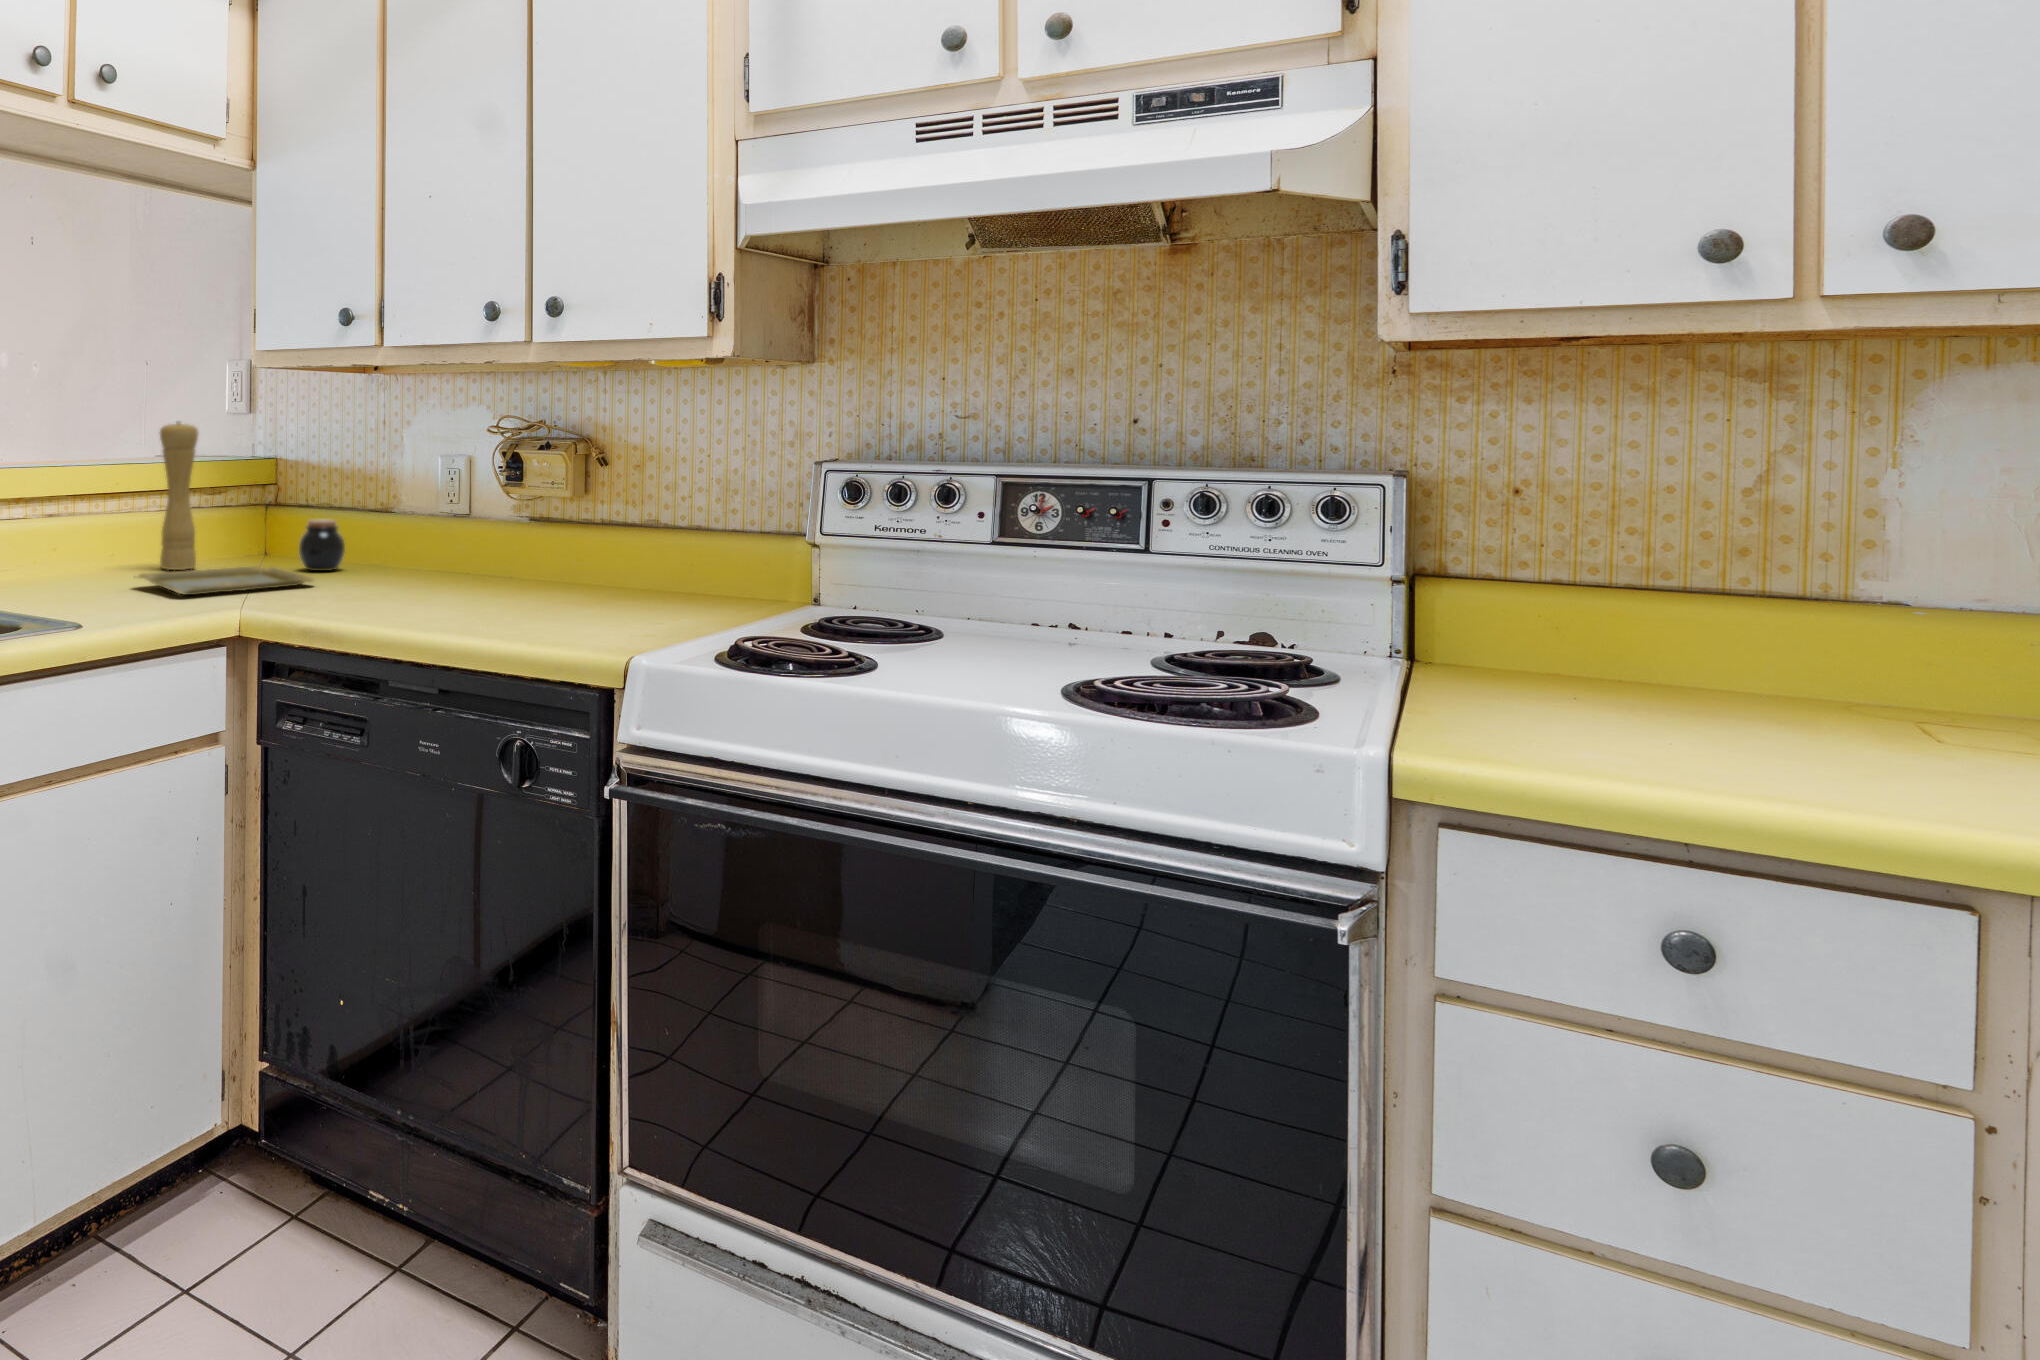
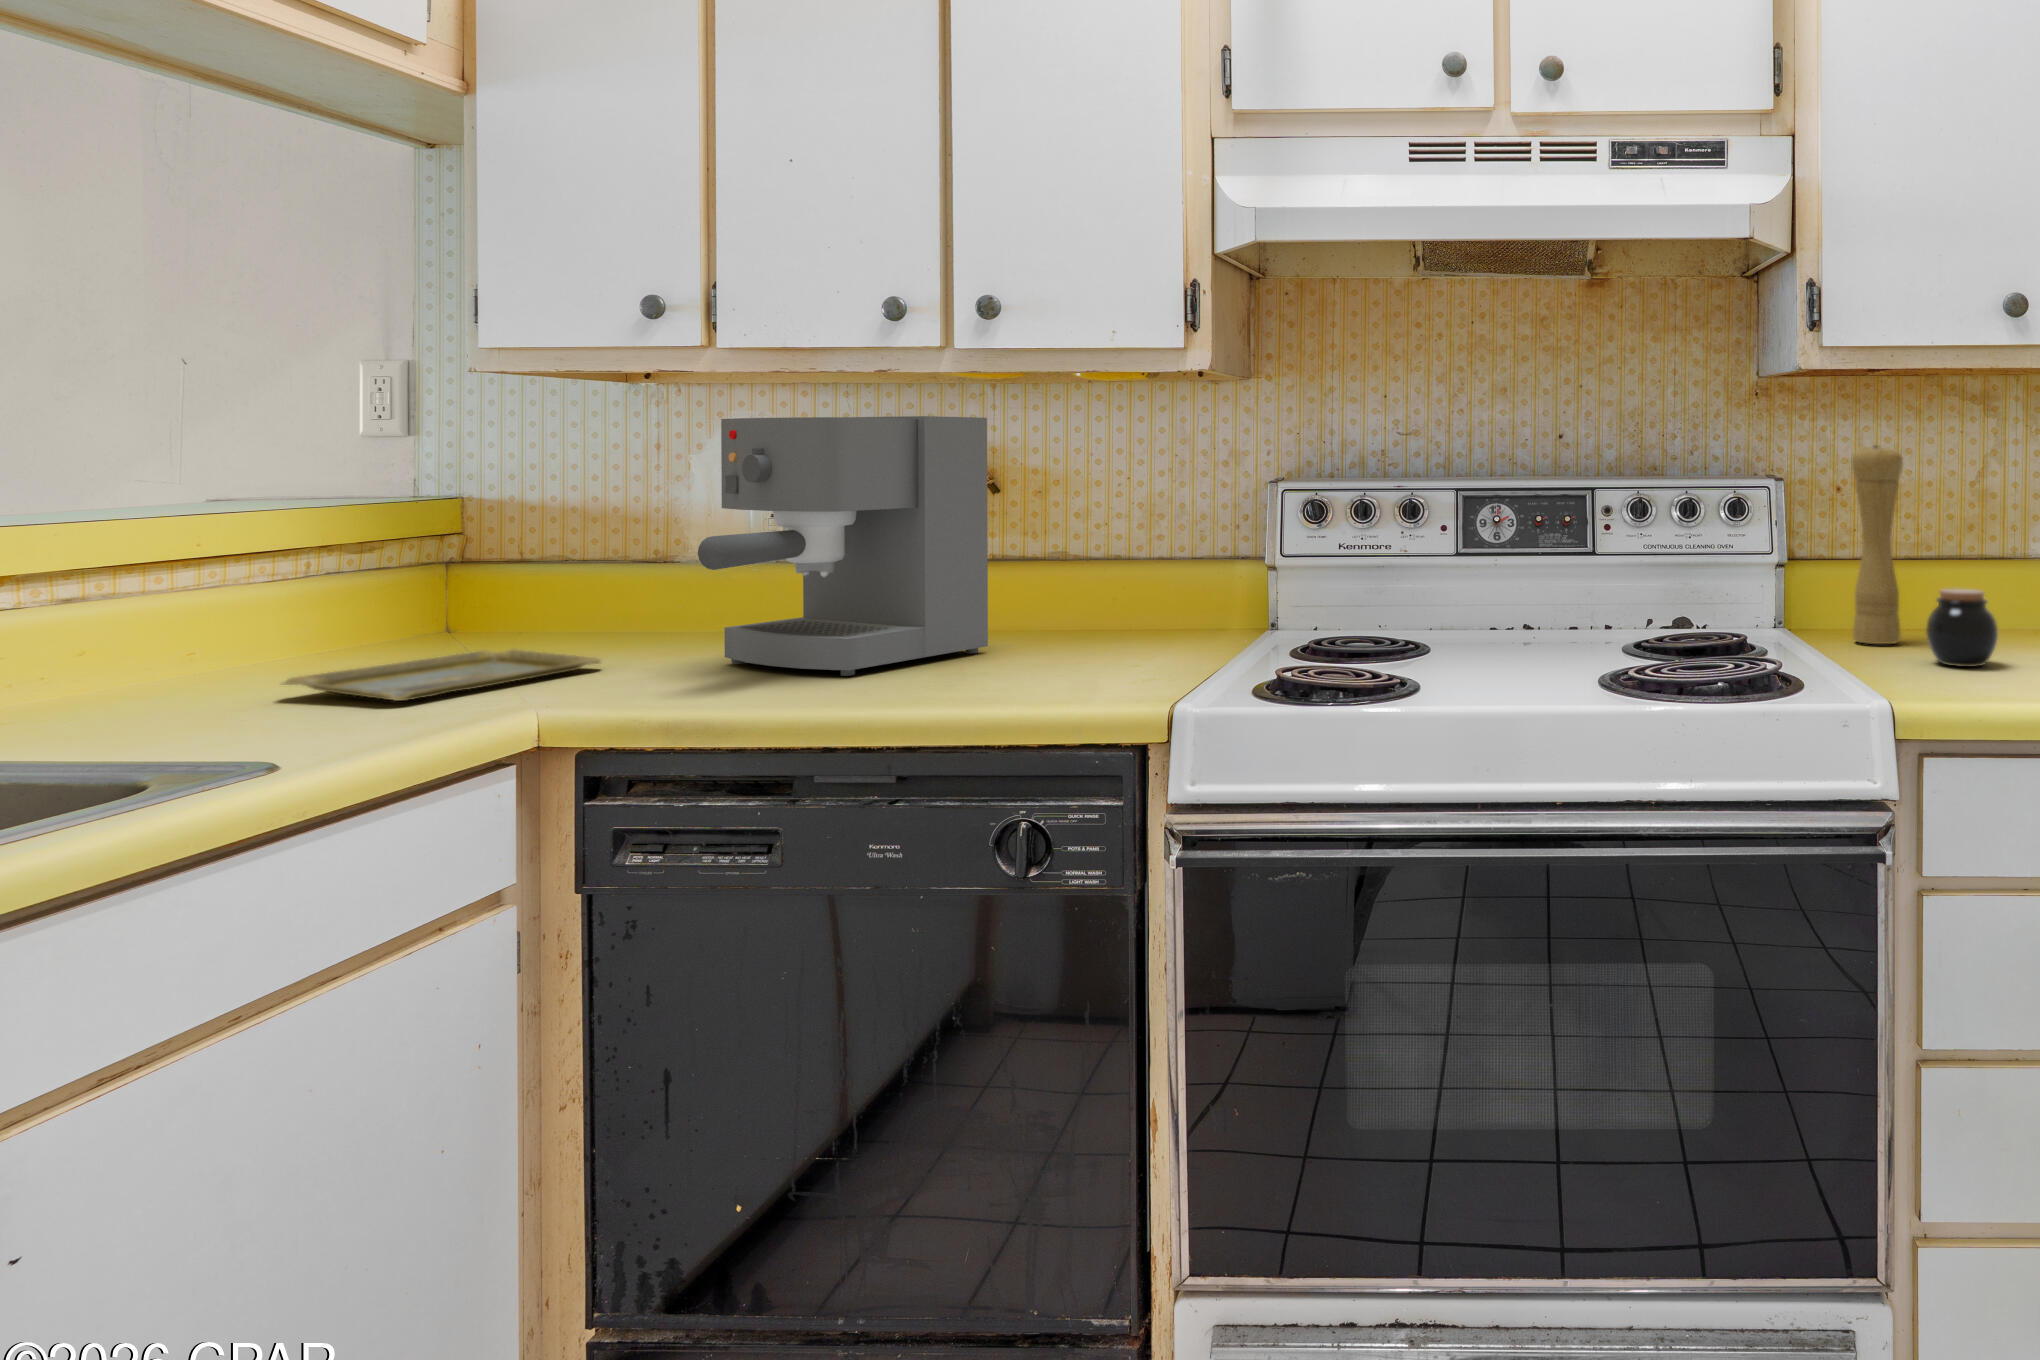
coffee maker: none [346,399,571,607] -> present [698,416,988,676]
pepper mill: present [160,421,198,571] -> present [1852,445,1903,644]
jar: present [299,519,345,571] -> present [1926,589,1998,667]

